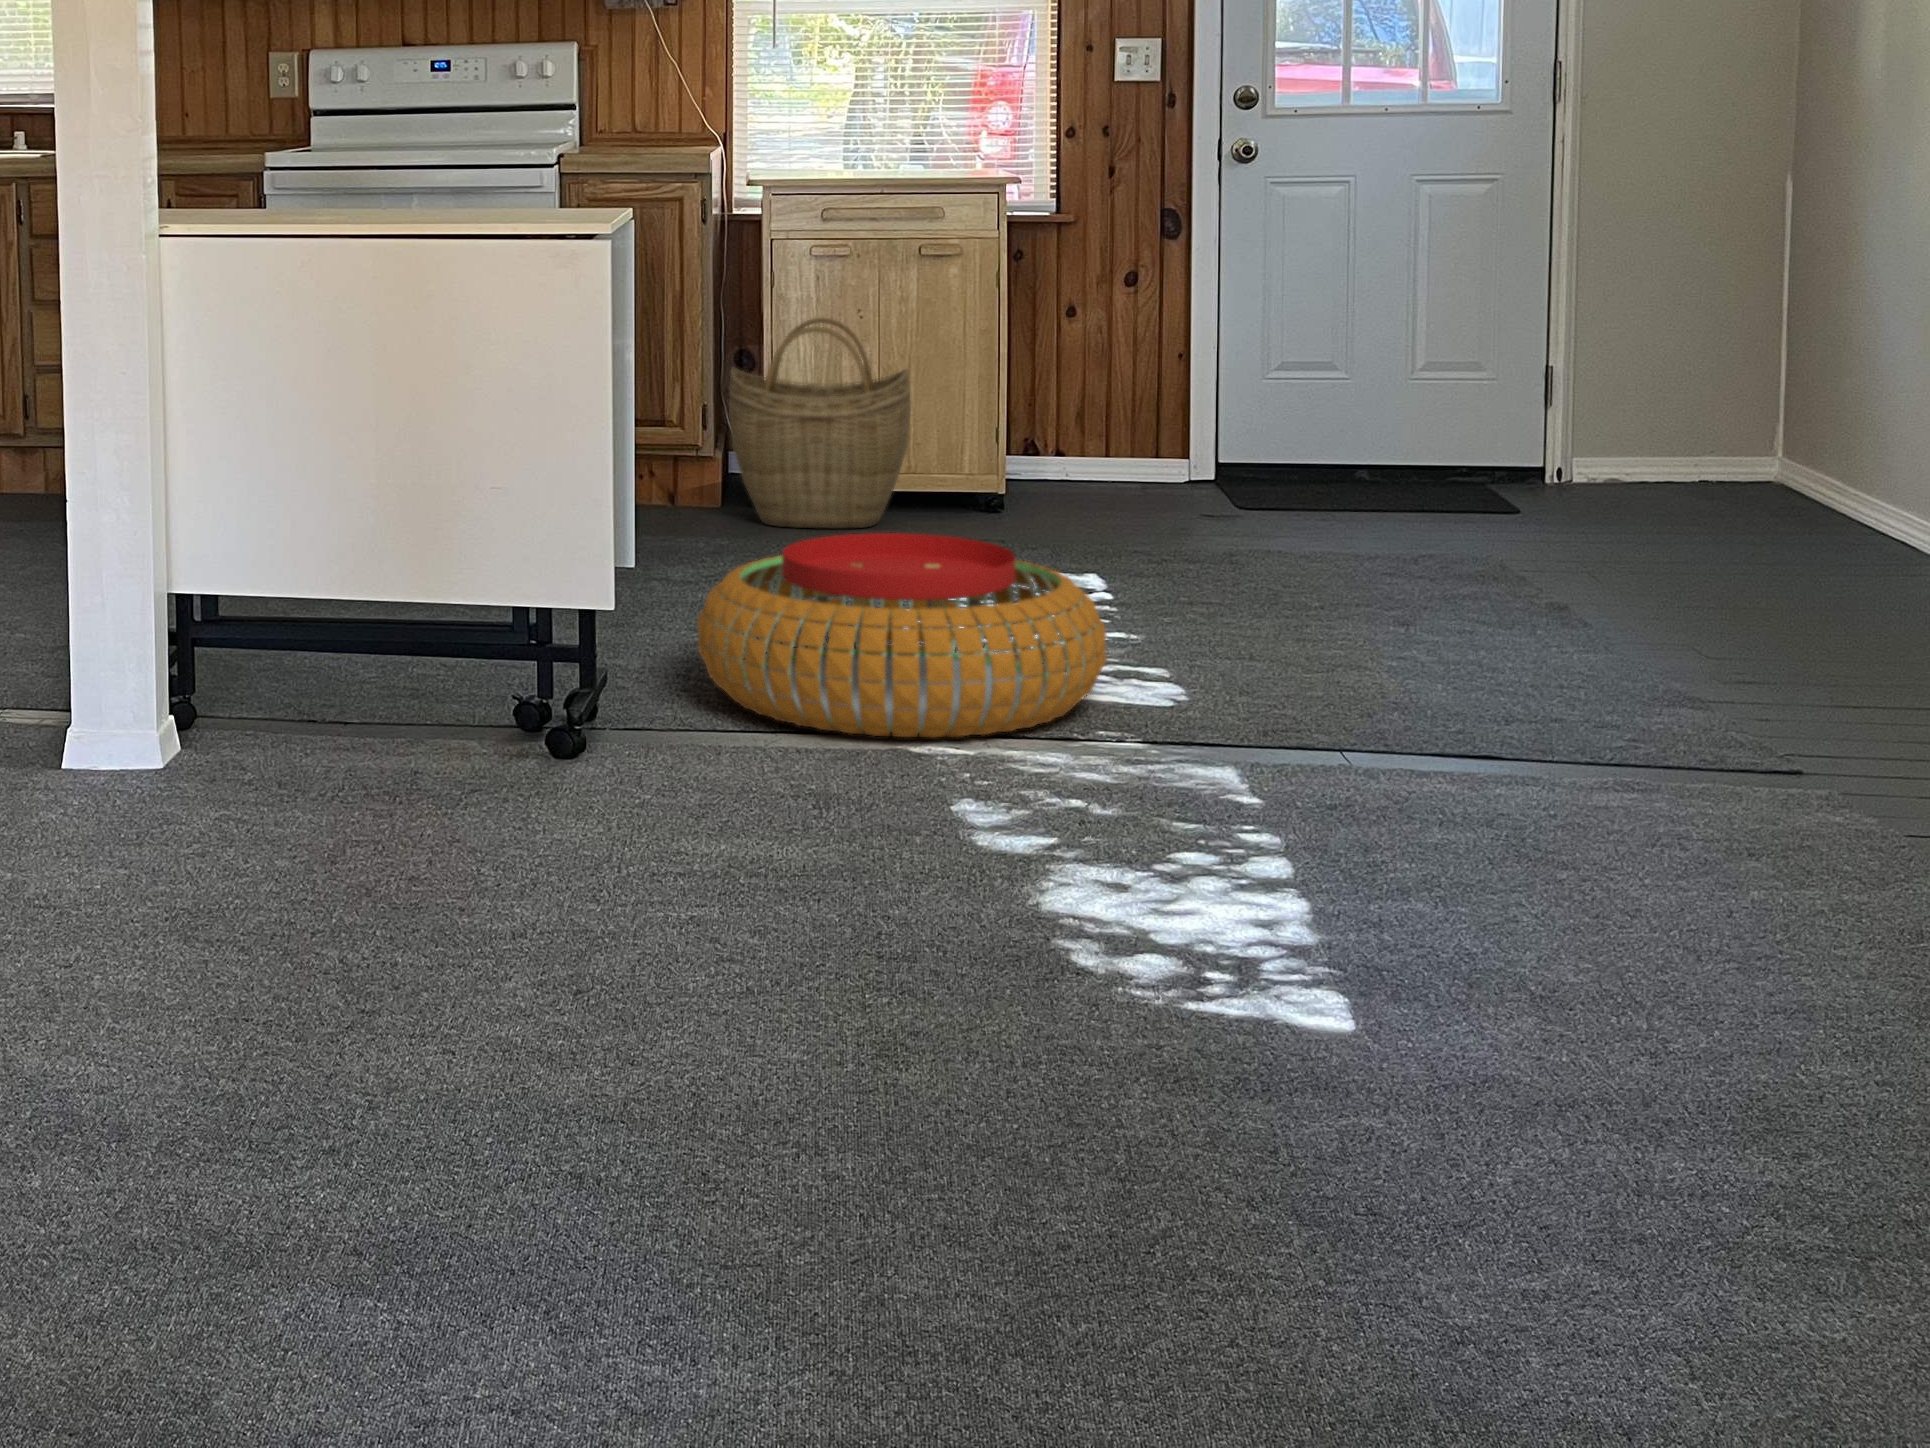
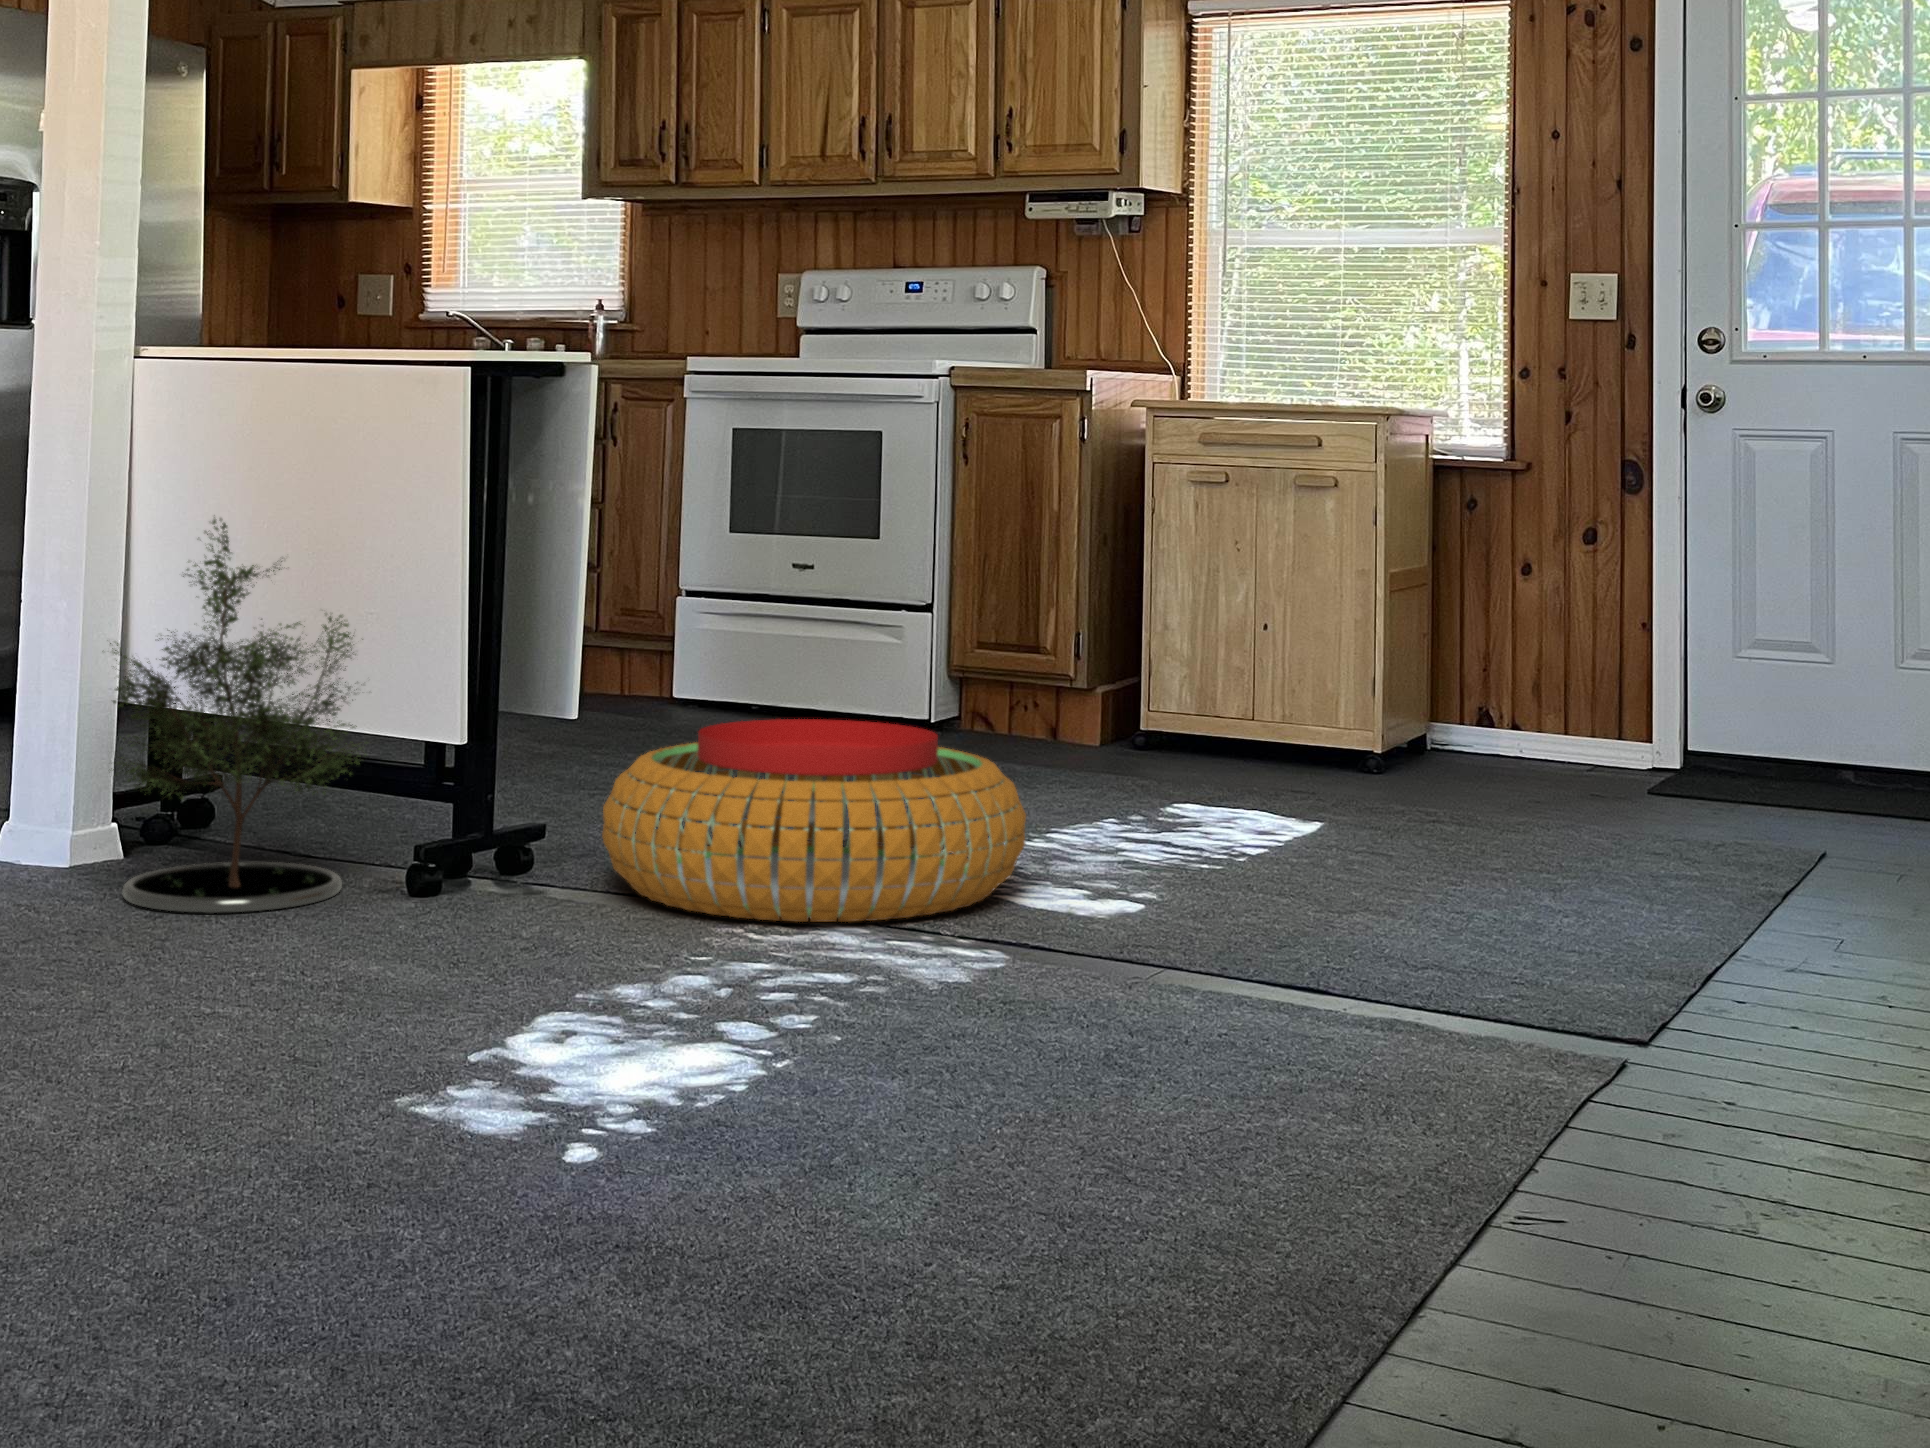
woven basket: present [729,318,911,528] -> none [1066,548,1255,770]
potted tree: none [310,399,548,804] -> present [110,517,361,913]

